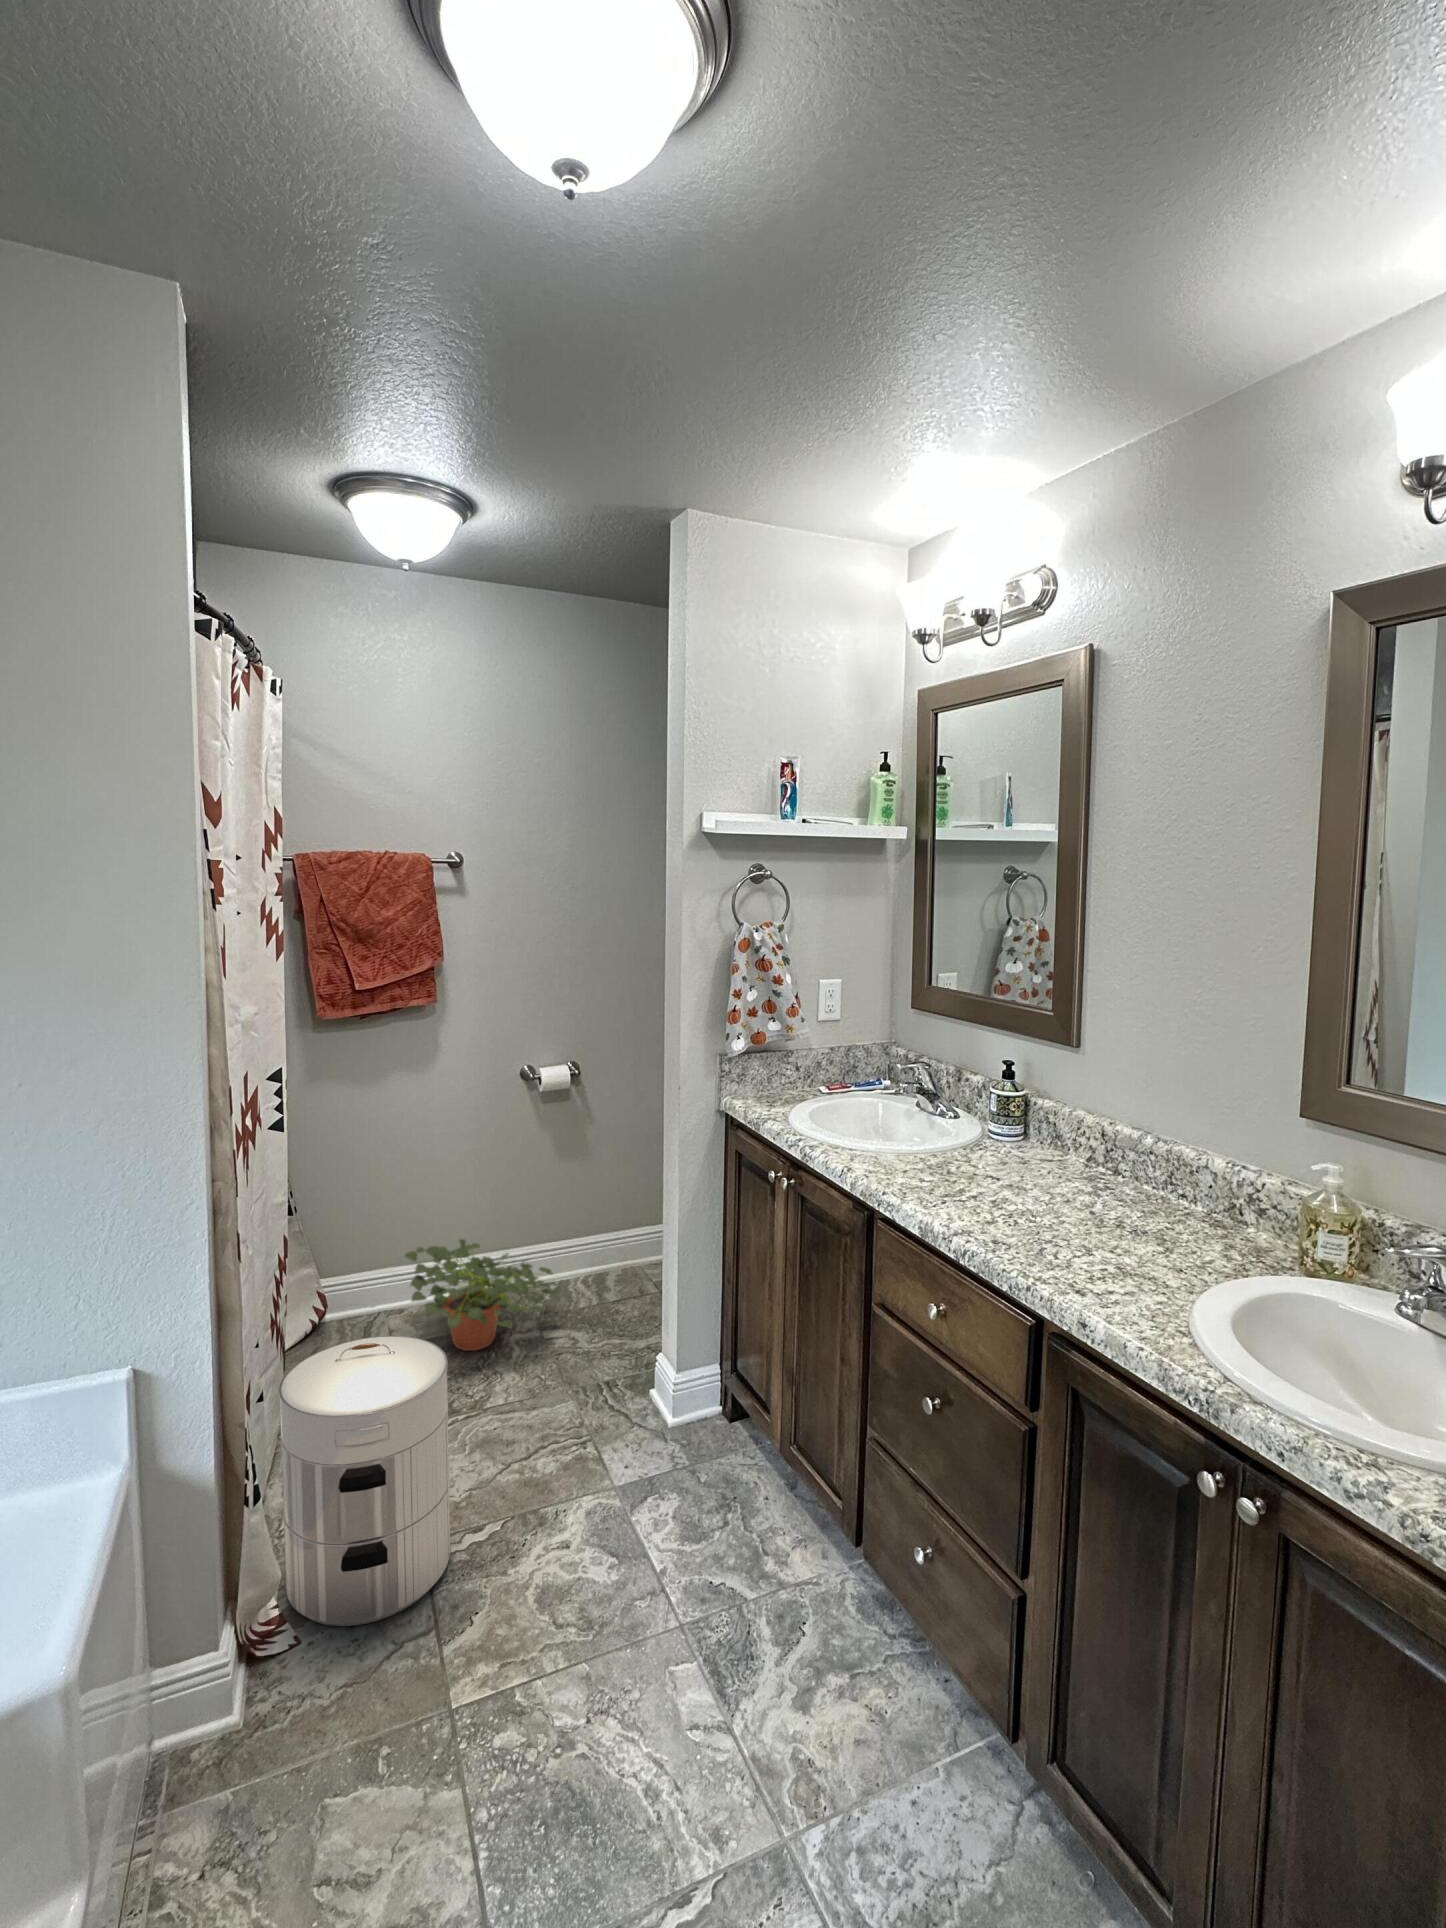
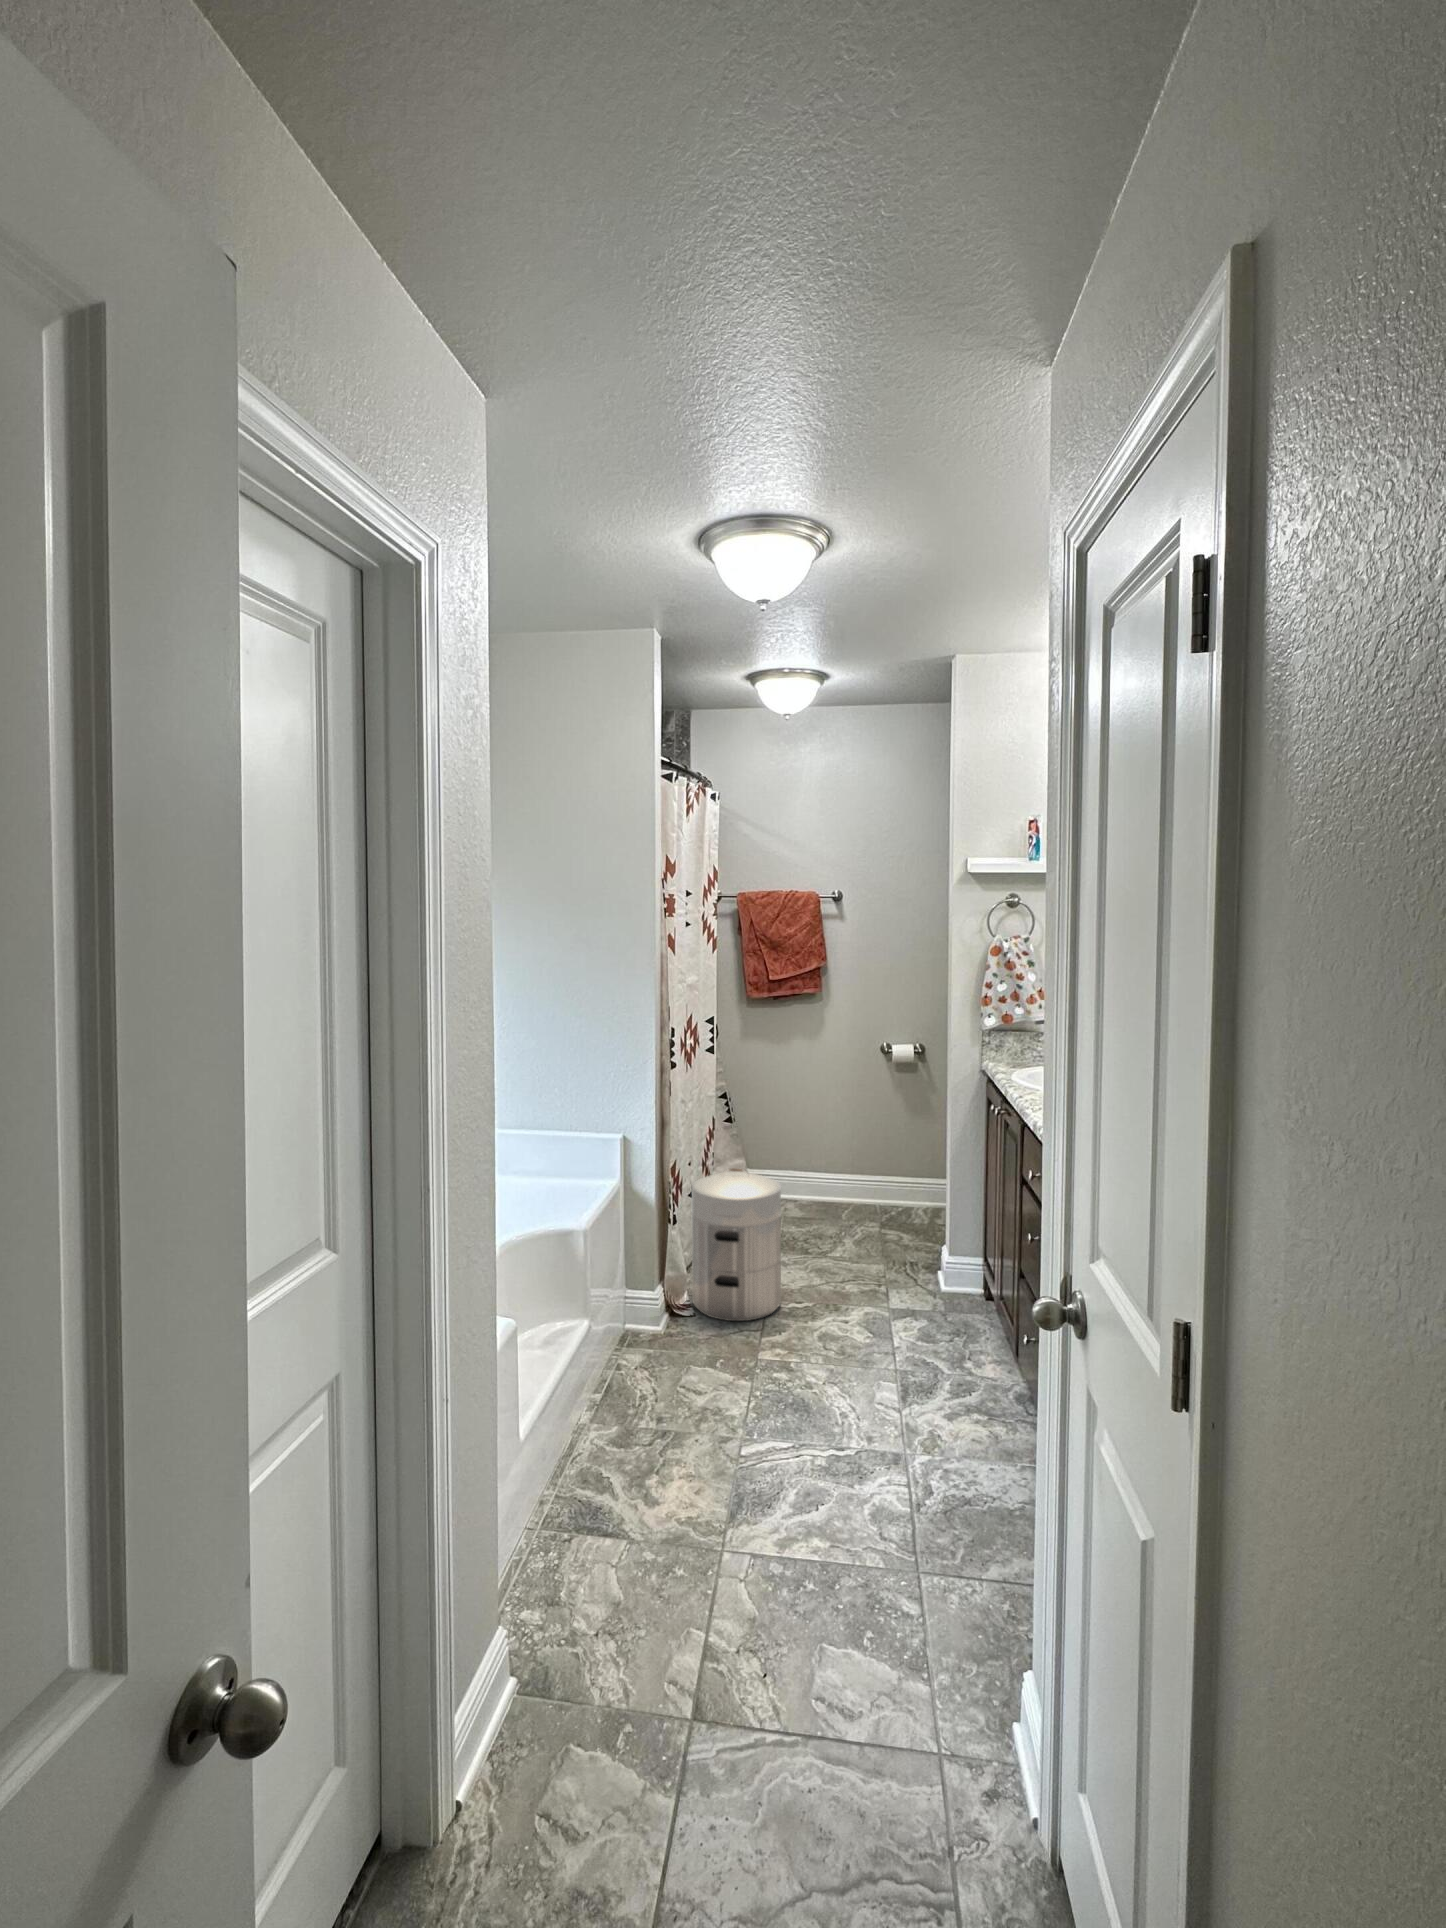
potted plant: present [405,1239,557,1351] -> none [793,1157,895,1229]

